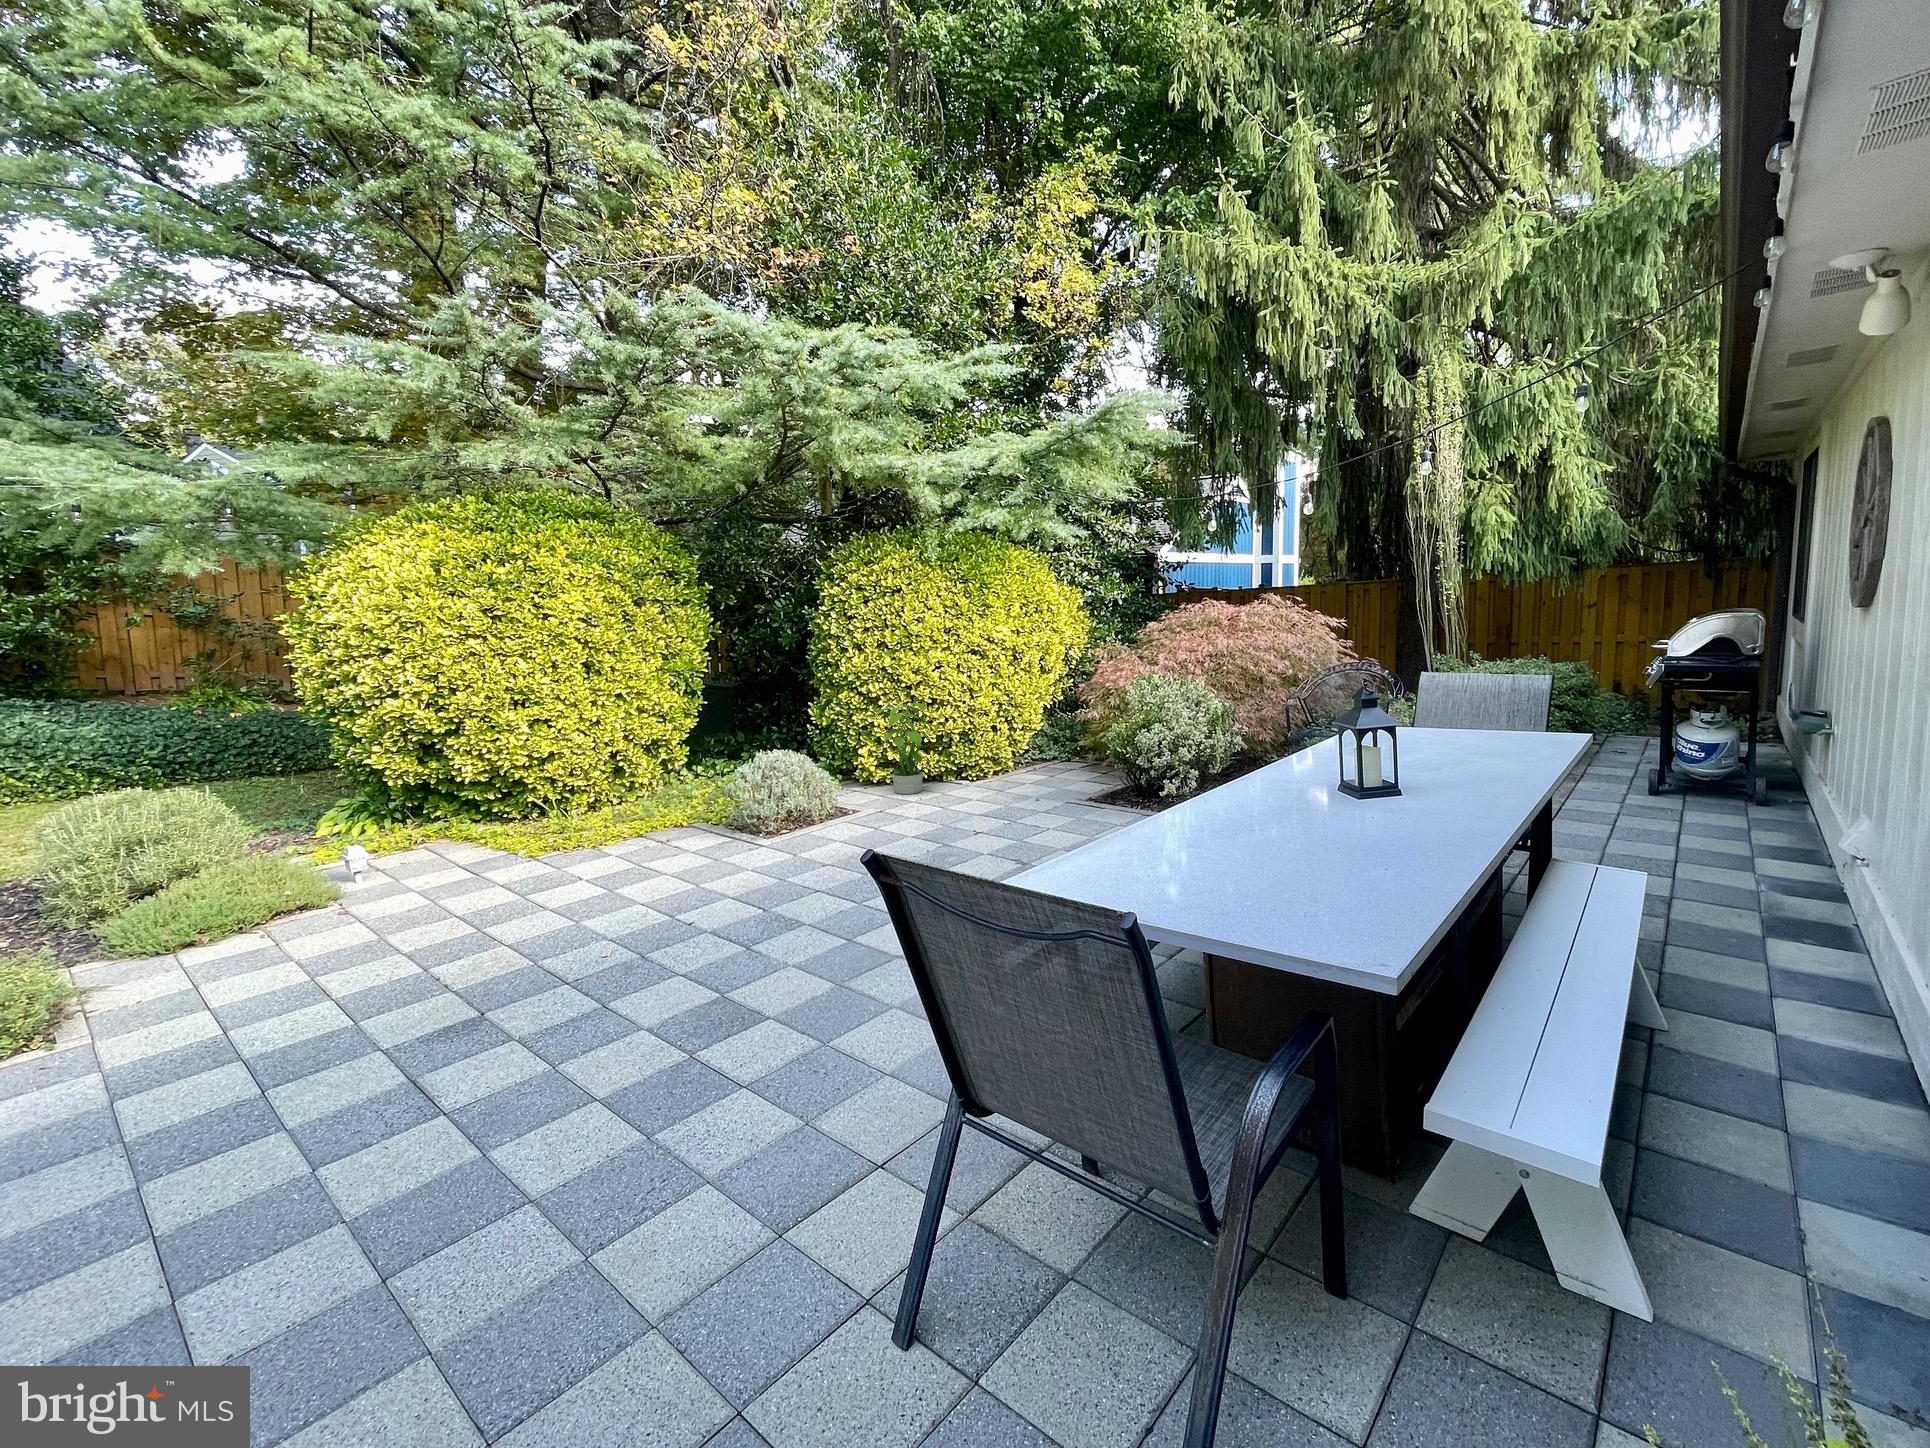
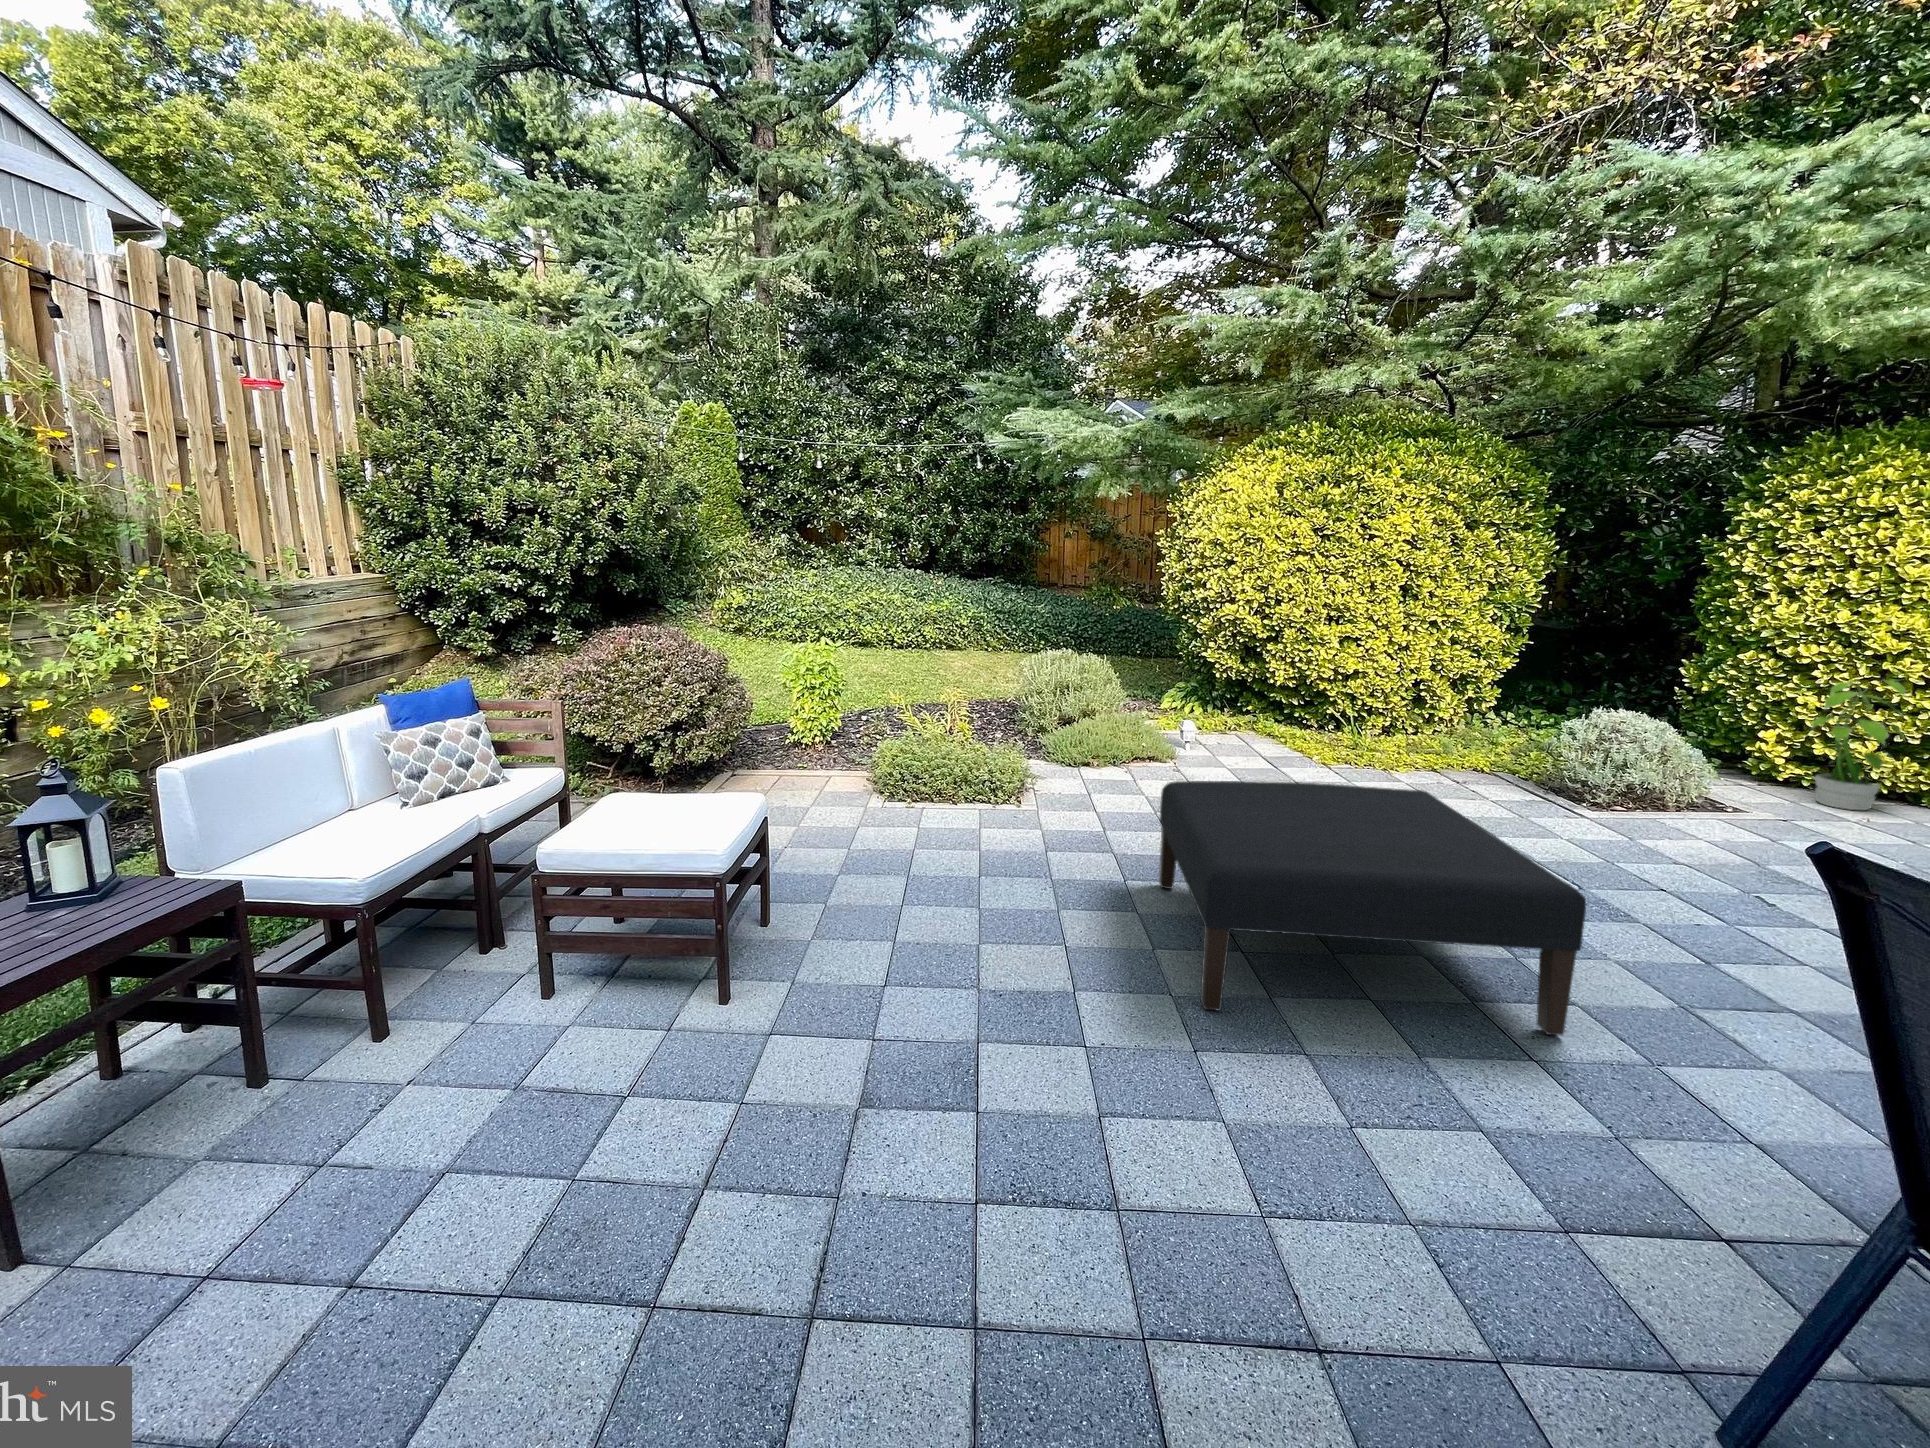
ottoman: none [288,870,766,1250] -> present [1159,781,1586,1035]

